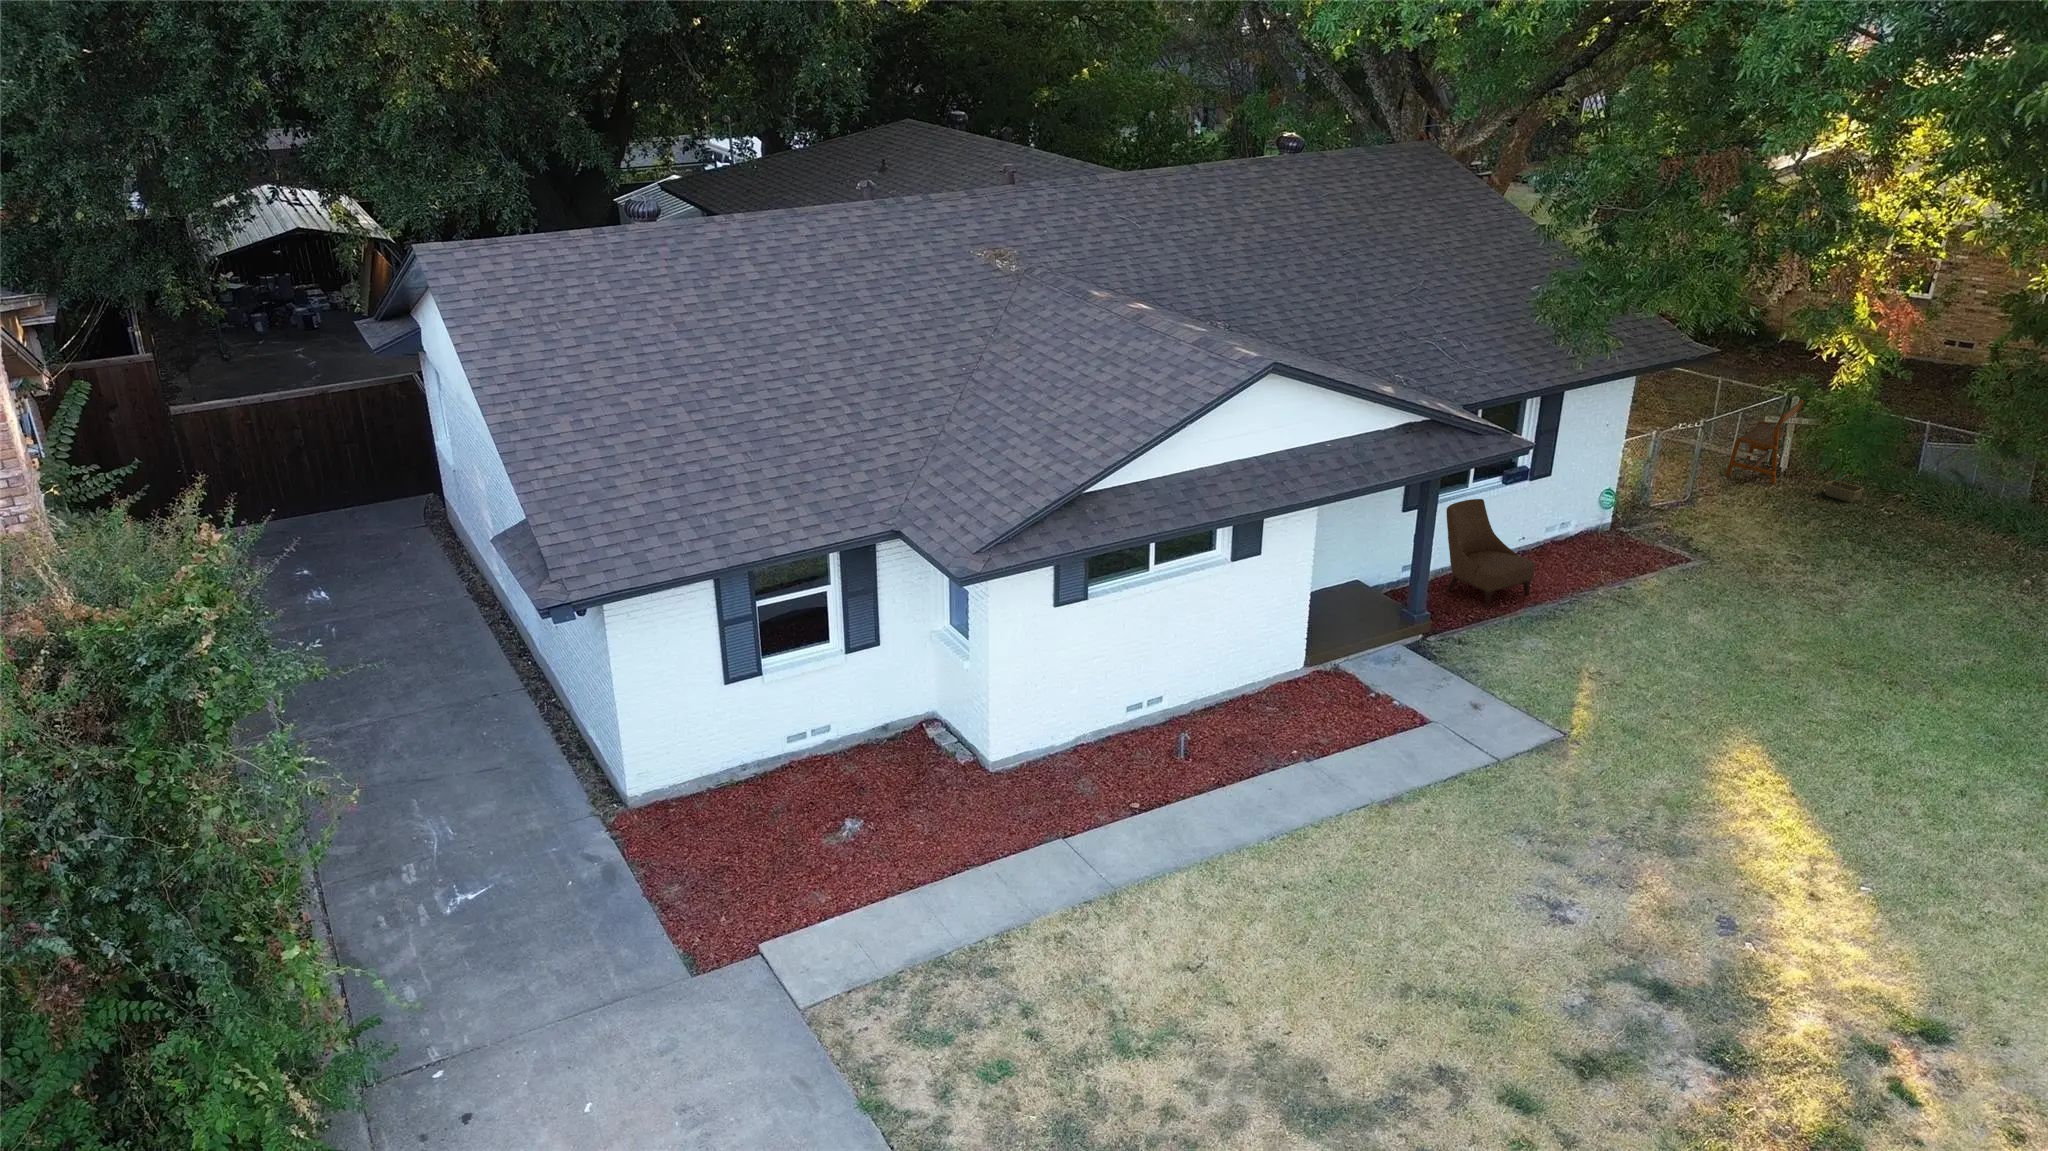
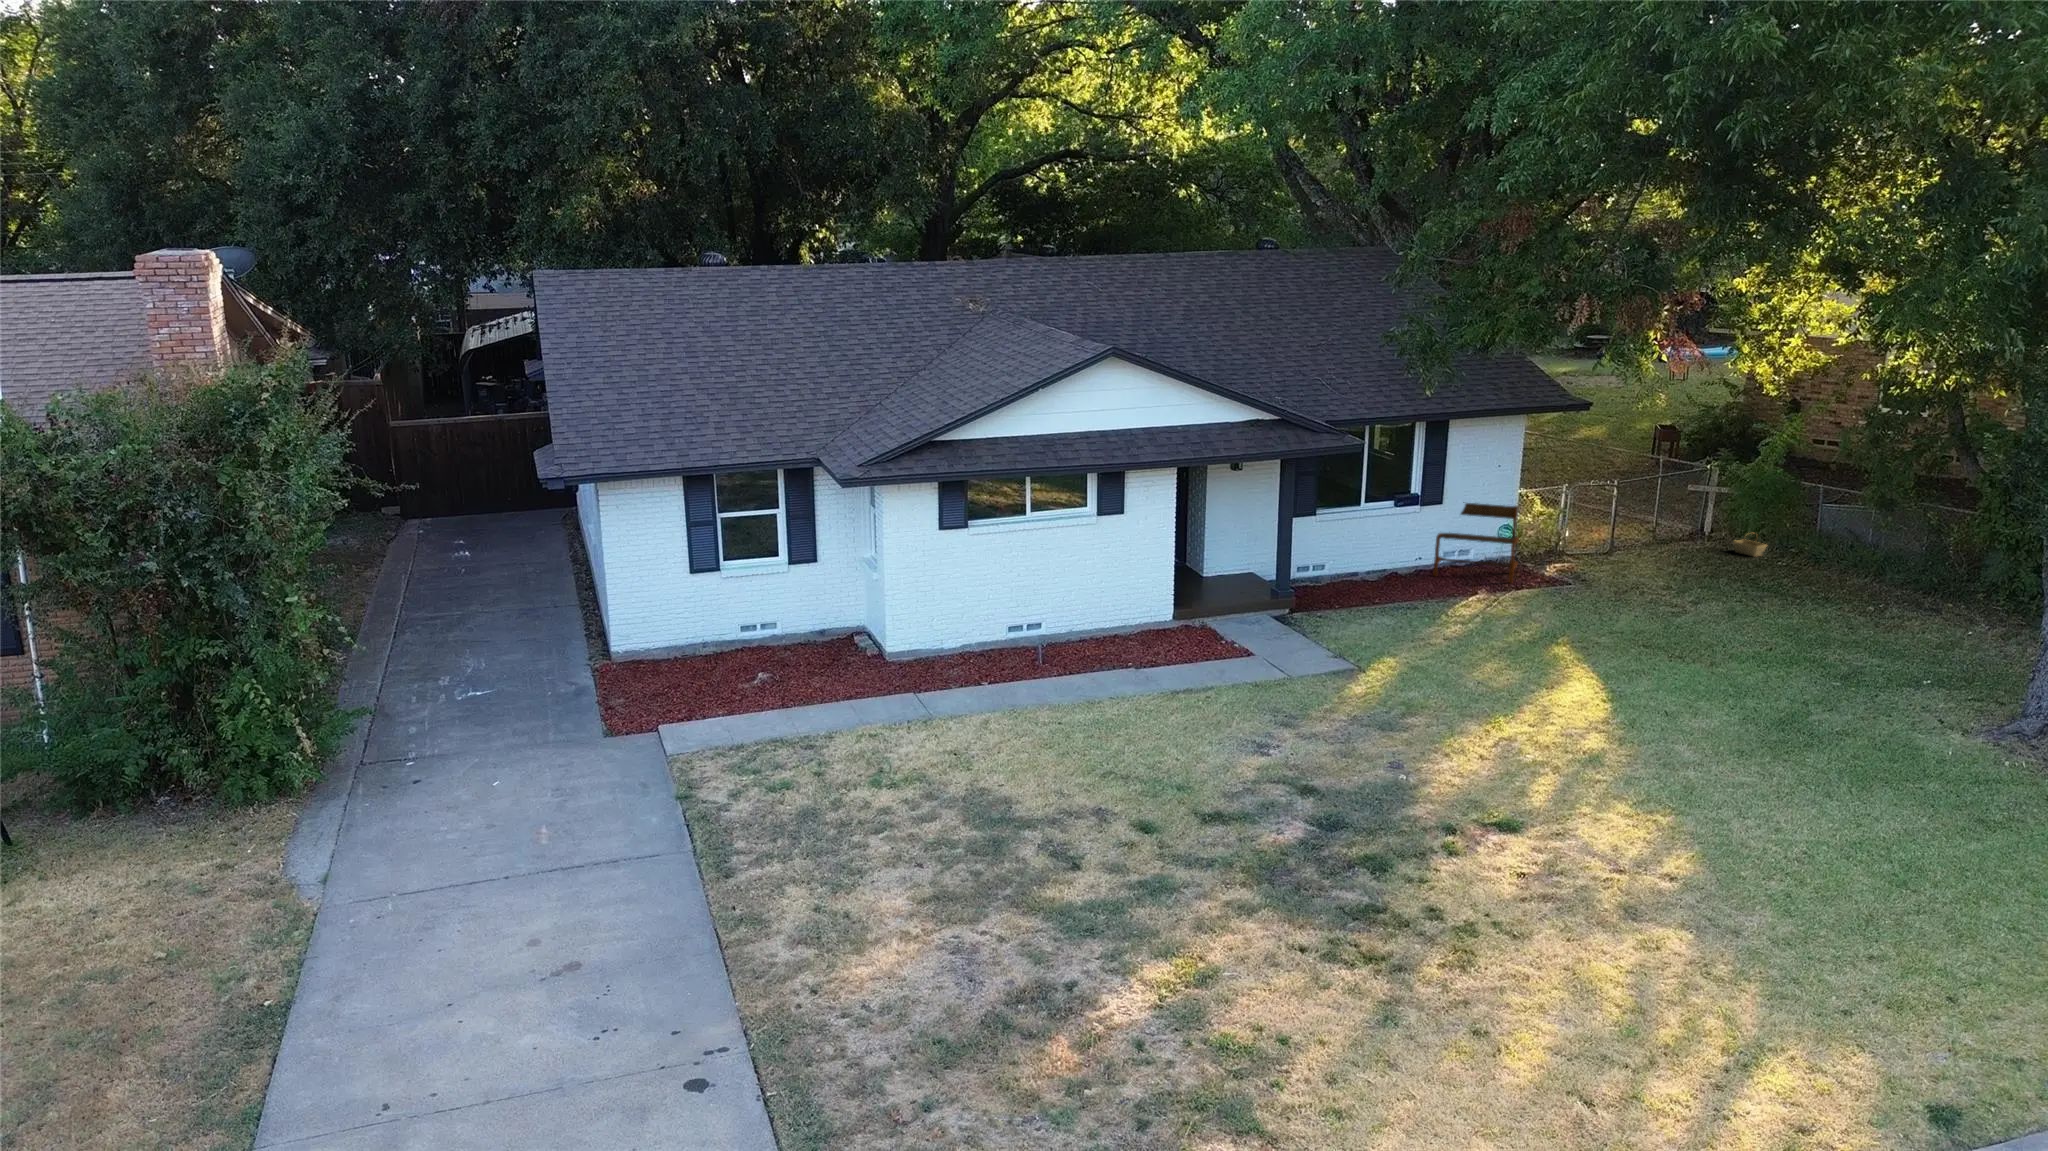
bench: present [1726,400,1803,484] -> present [1433,503,1519,583]
chair: present [1447,499,1535,608] -> none [1334,514,1407,599]

